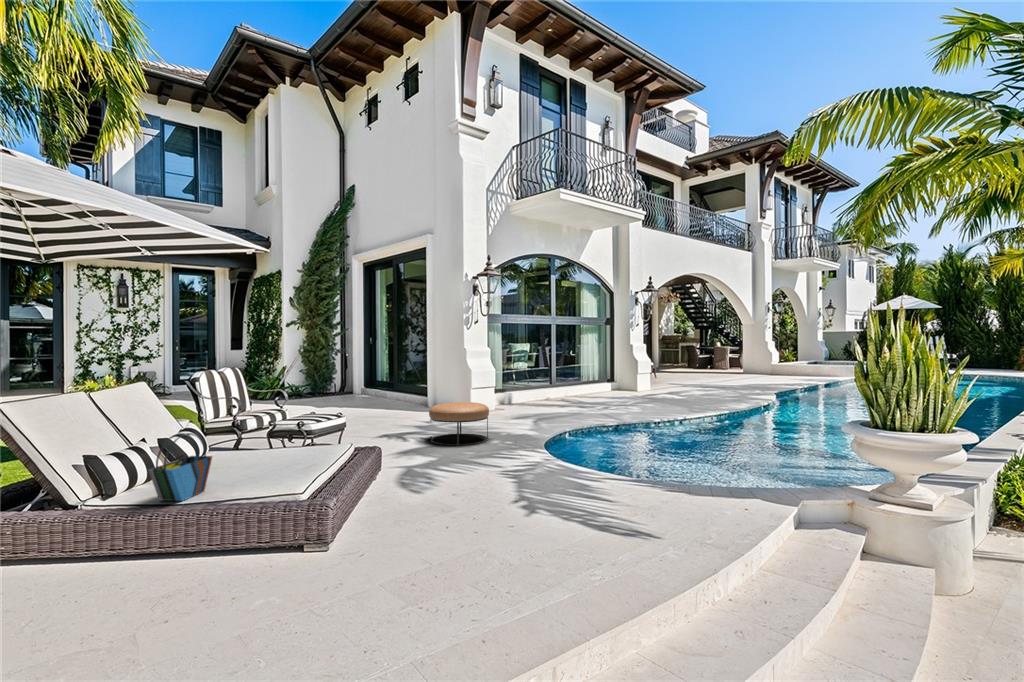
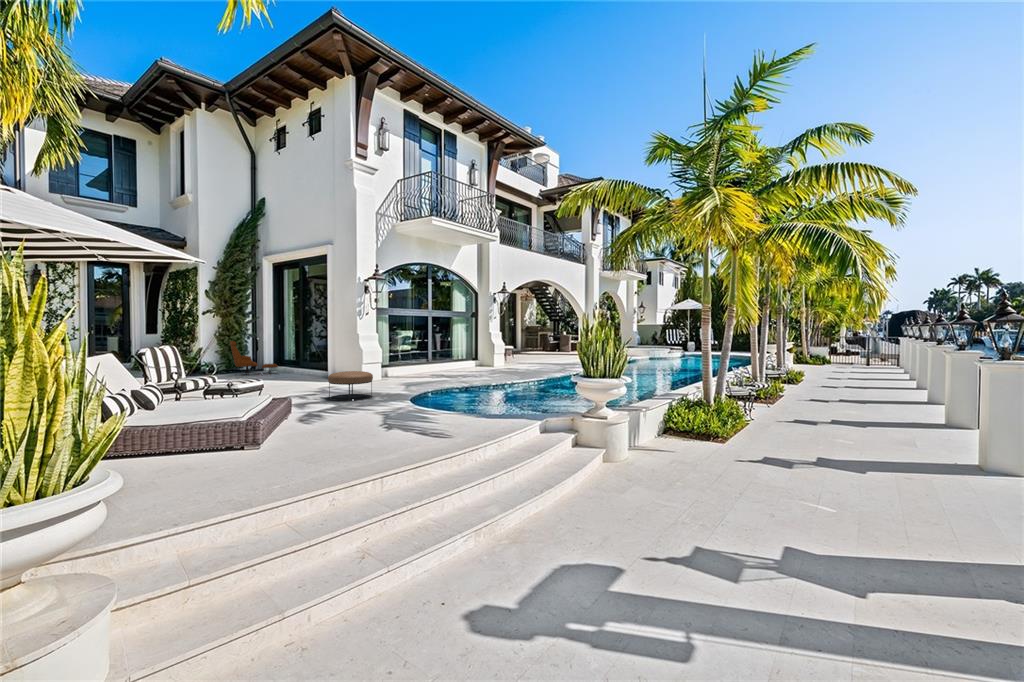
lounge chair: none [315,358,369,400] -> present [230,341,278,375]
tote bag: present [149,433,212,501] -> none [138,382,178,424]

